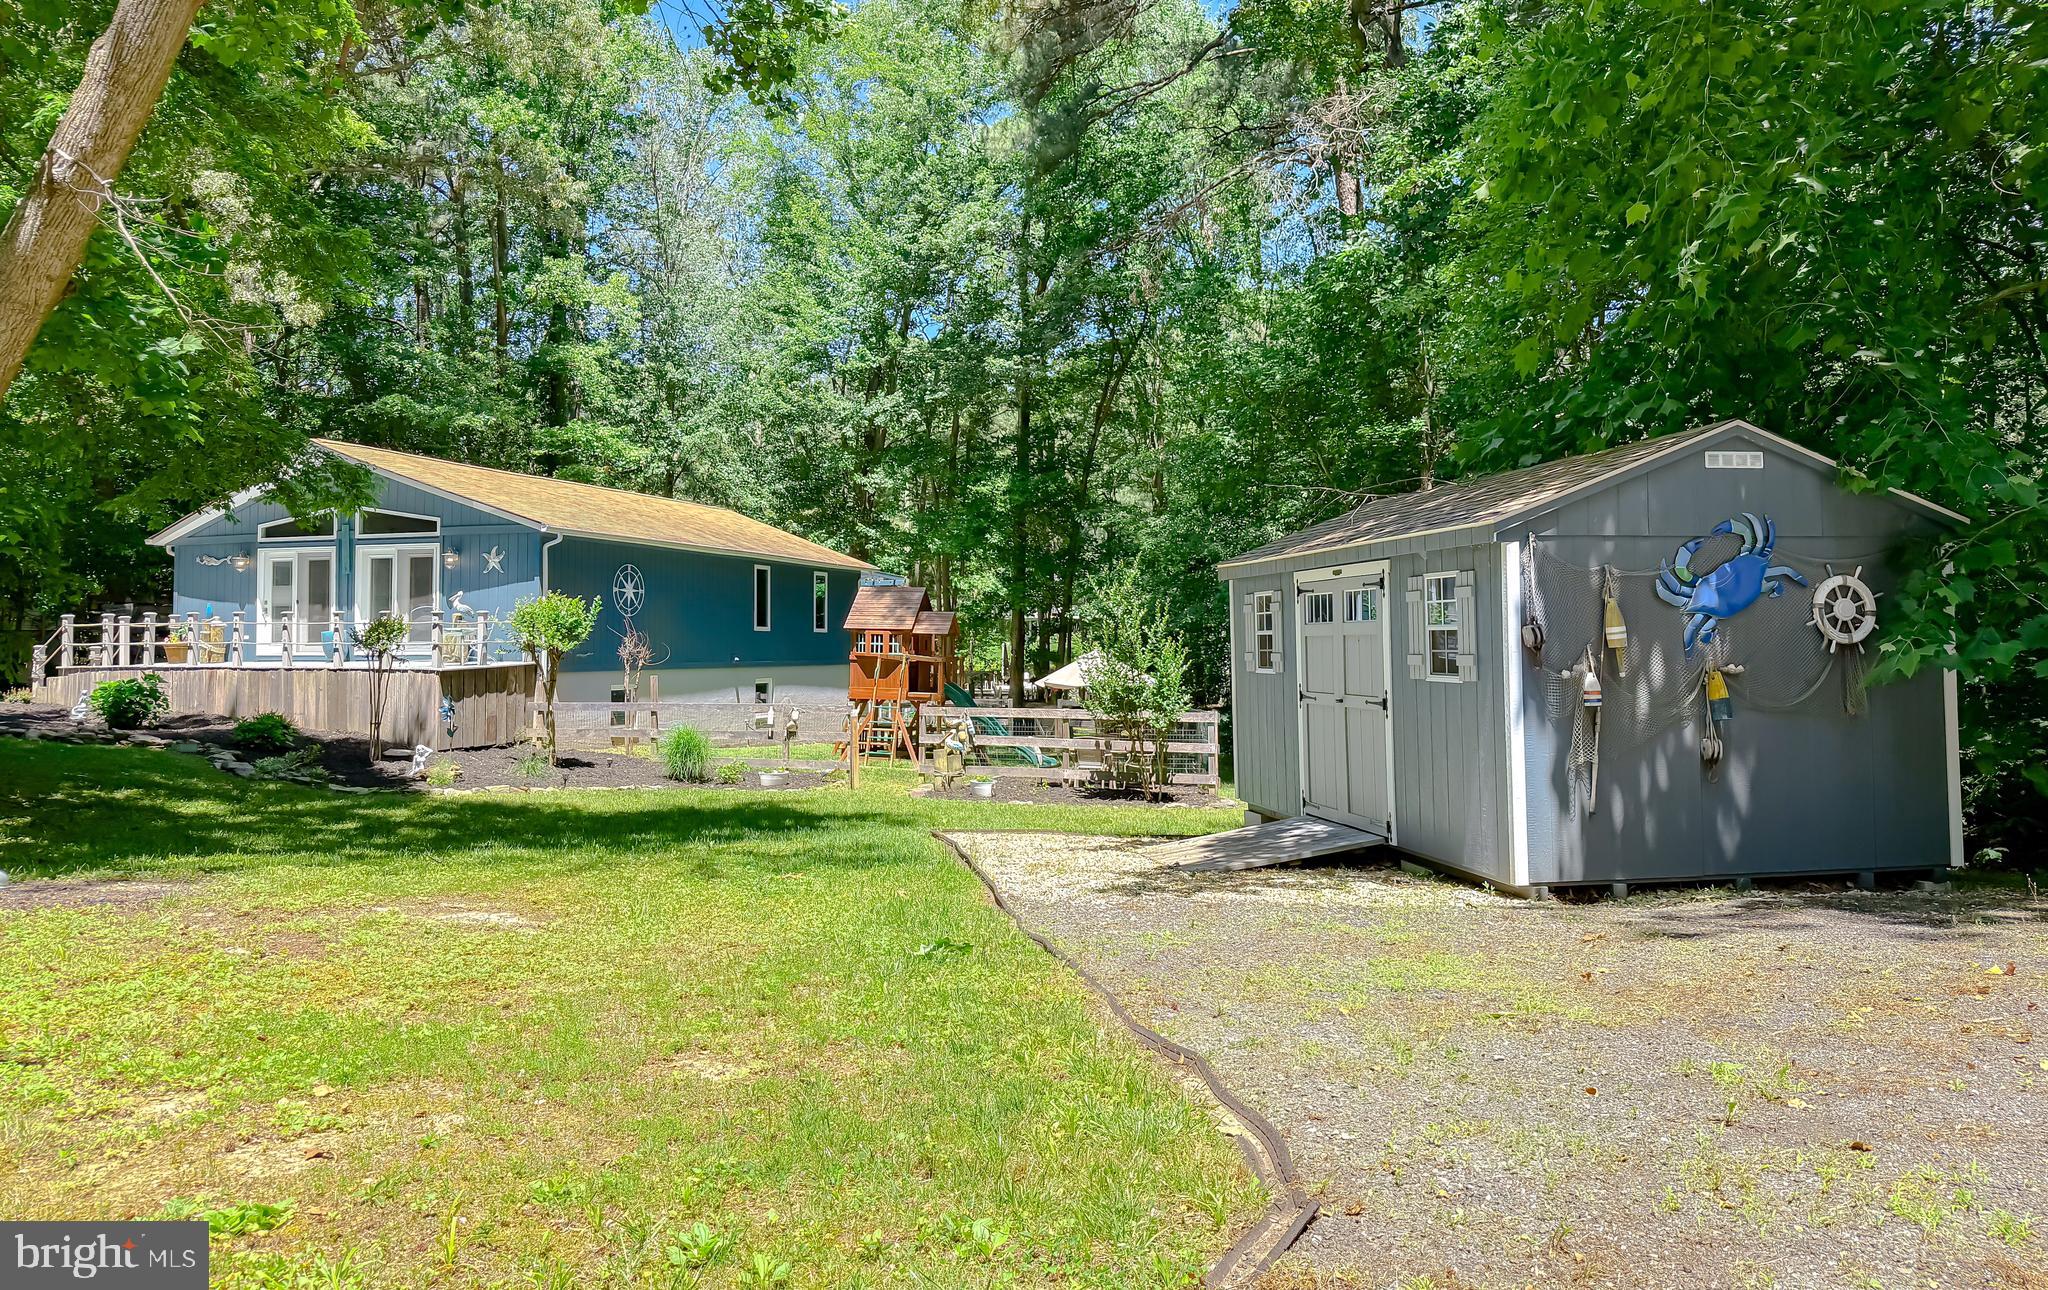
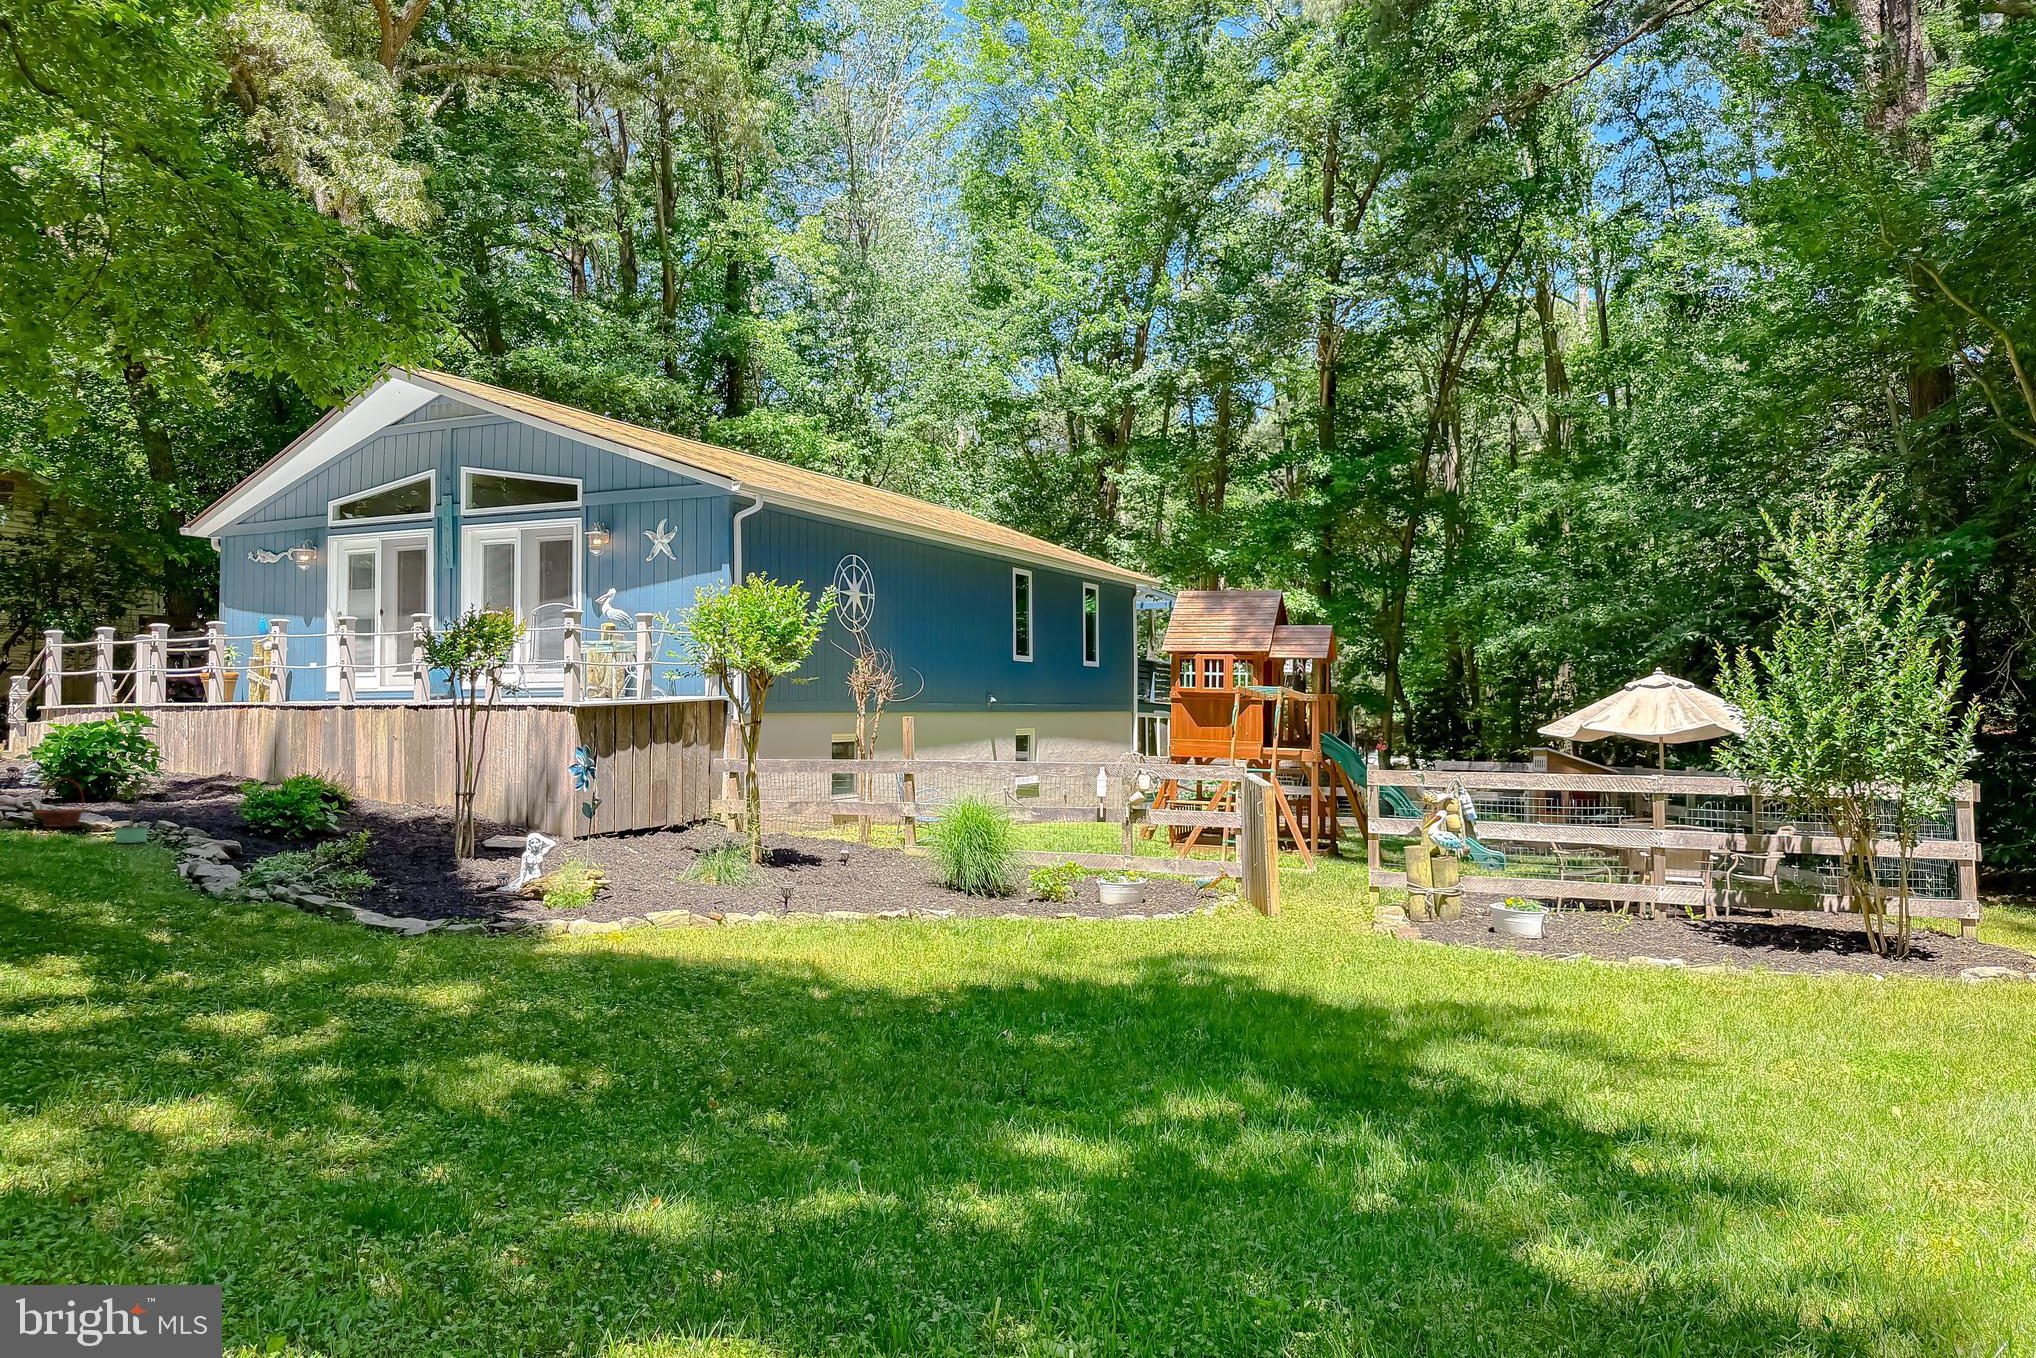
basket: none [125,717,157,744] -> present [36,780,87,827]

